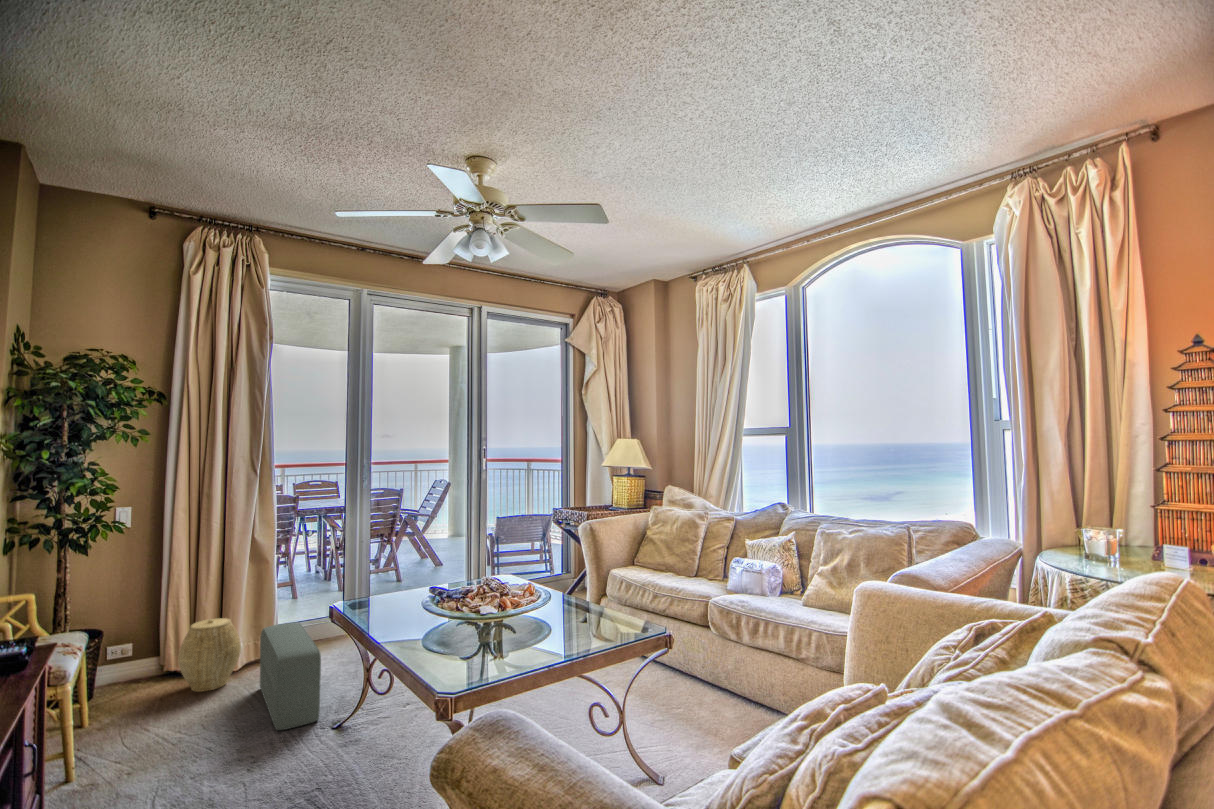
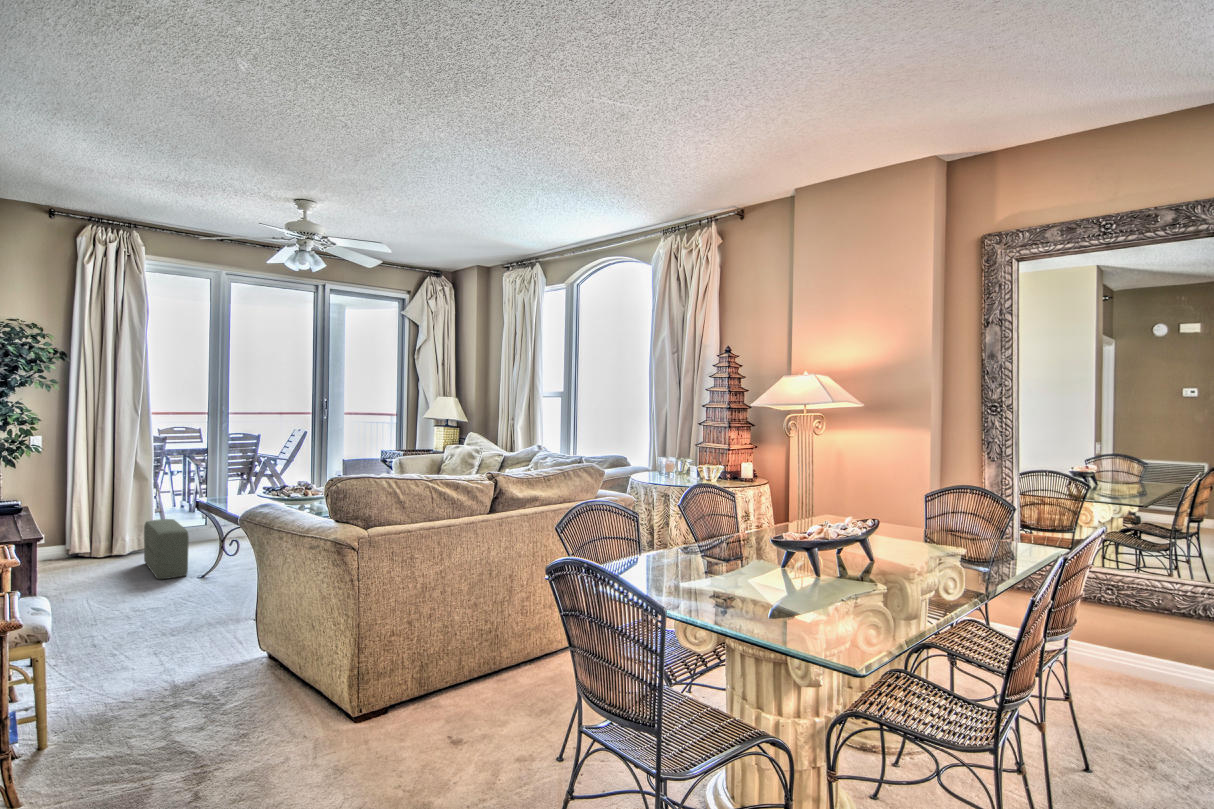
woven basket: present [178,618,241,692] -> none [82,516,129,565]

